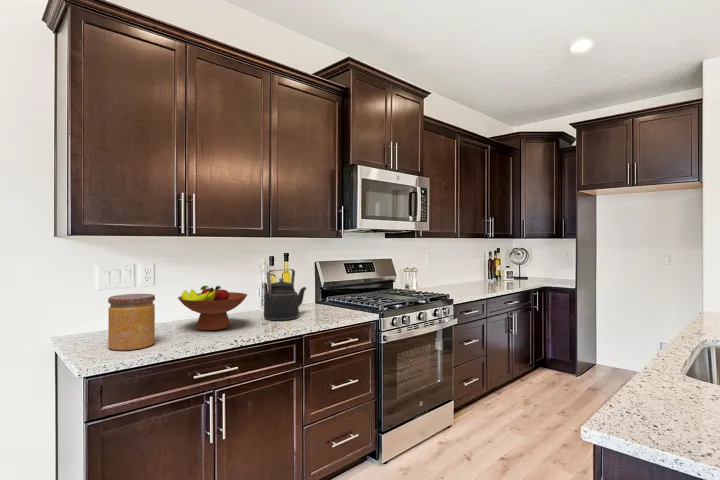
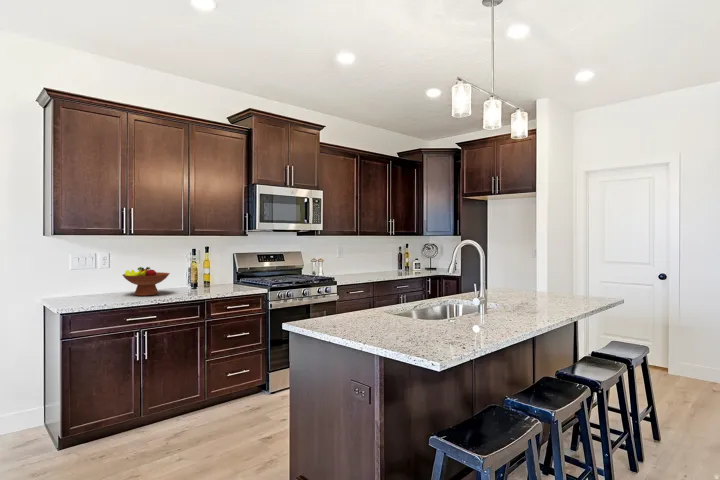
kettle: present [264,269,306,321] -> none [185,258,218,292]
jar: present [108,294,155,350] -> none [76,271,105,303]

